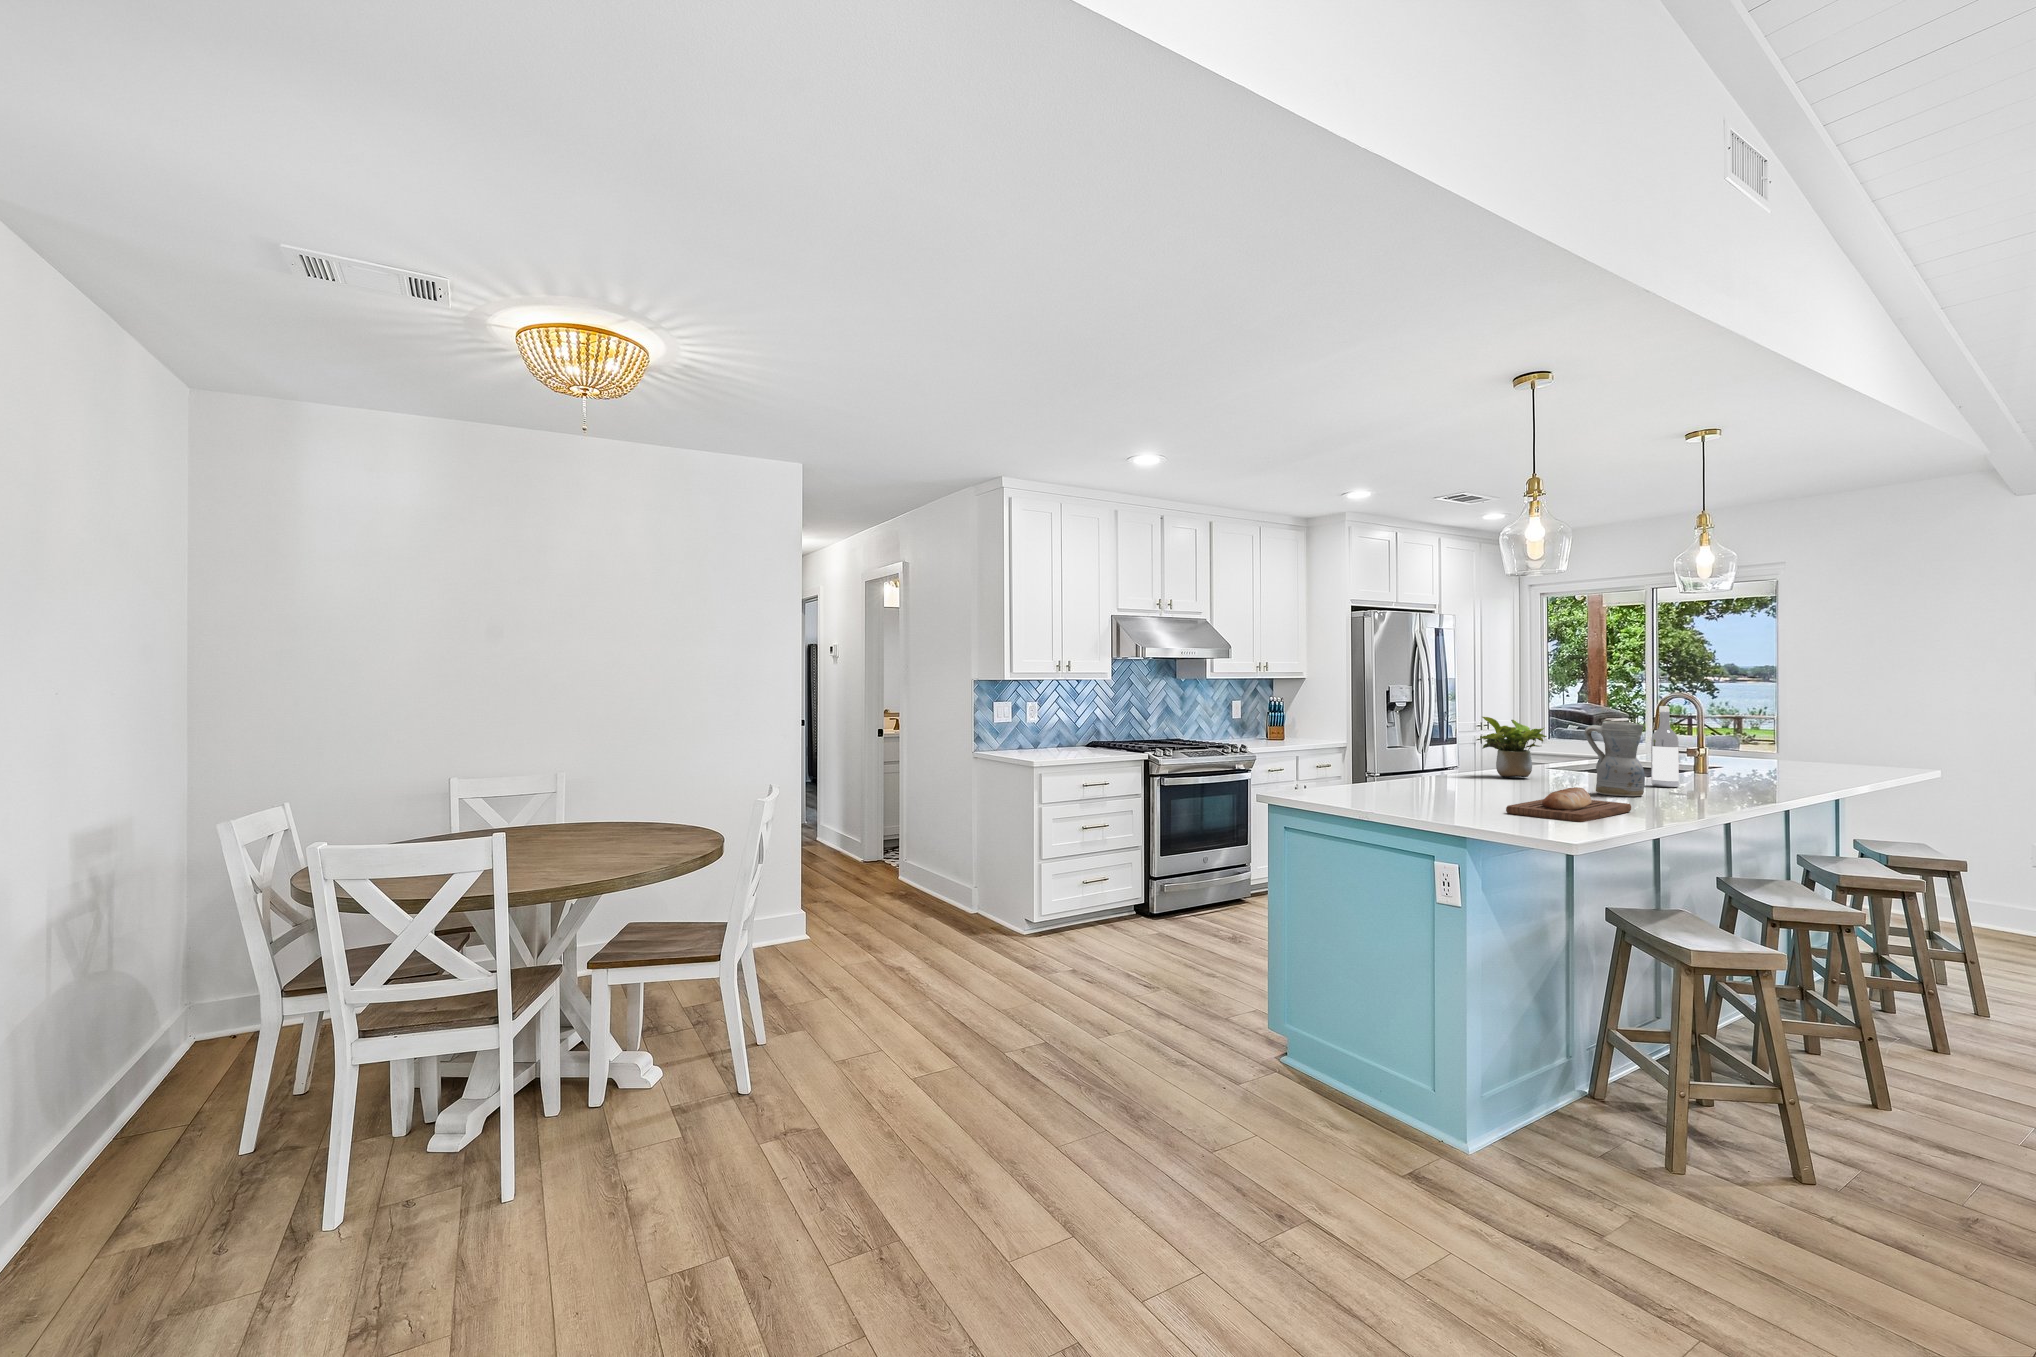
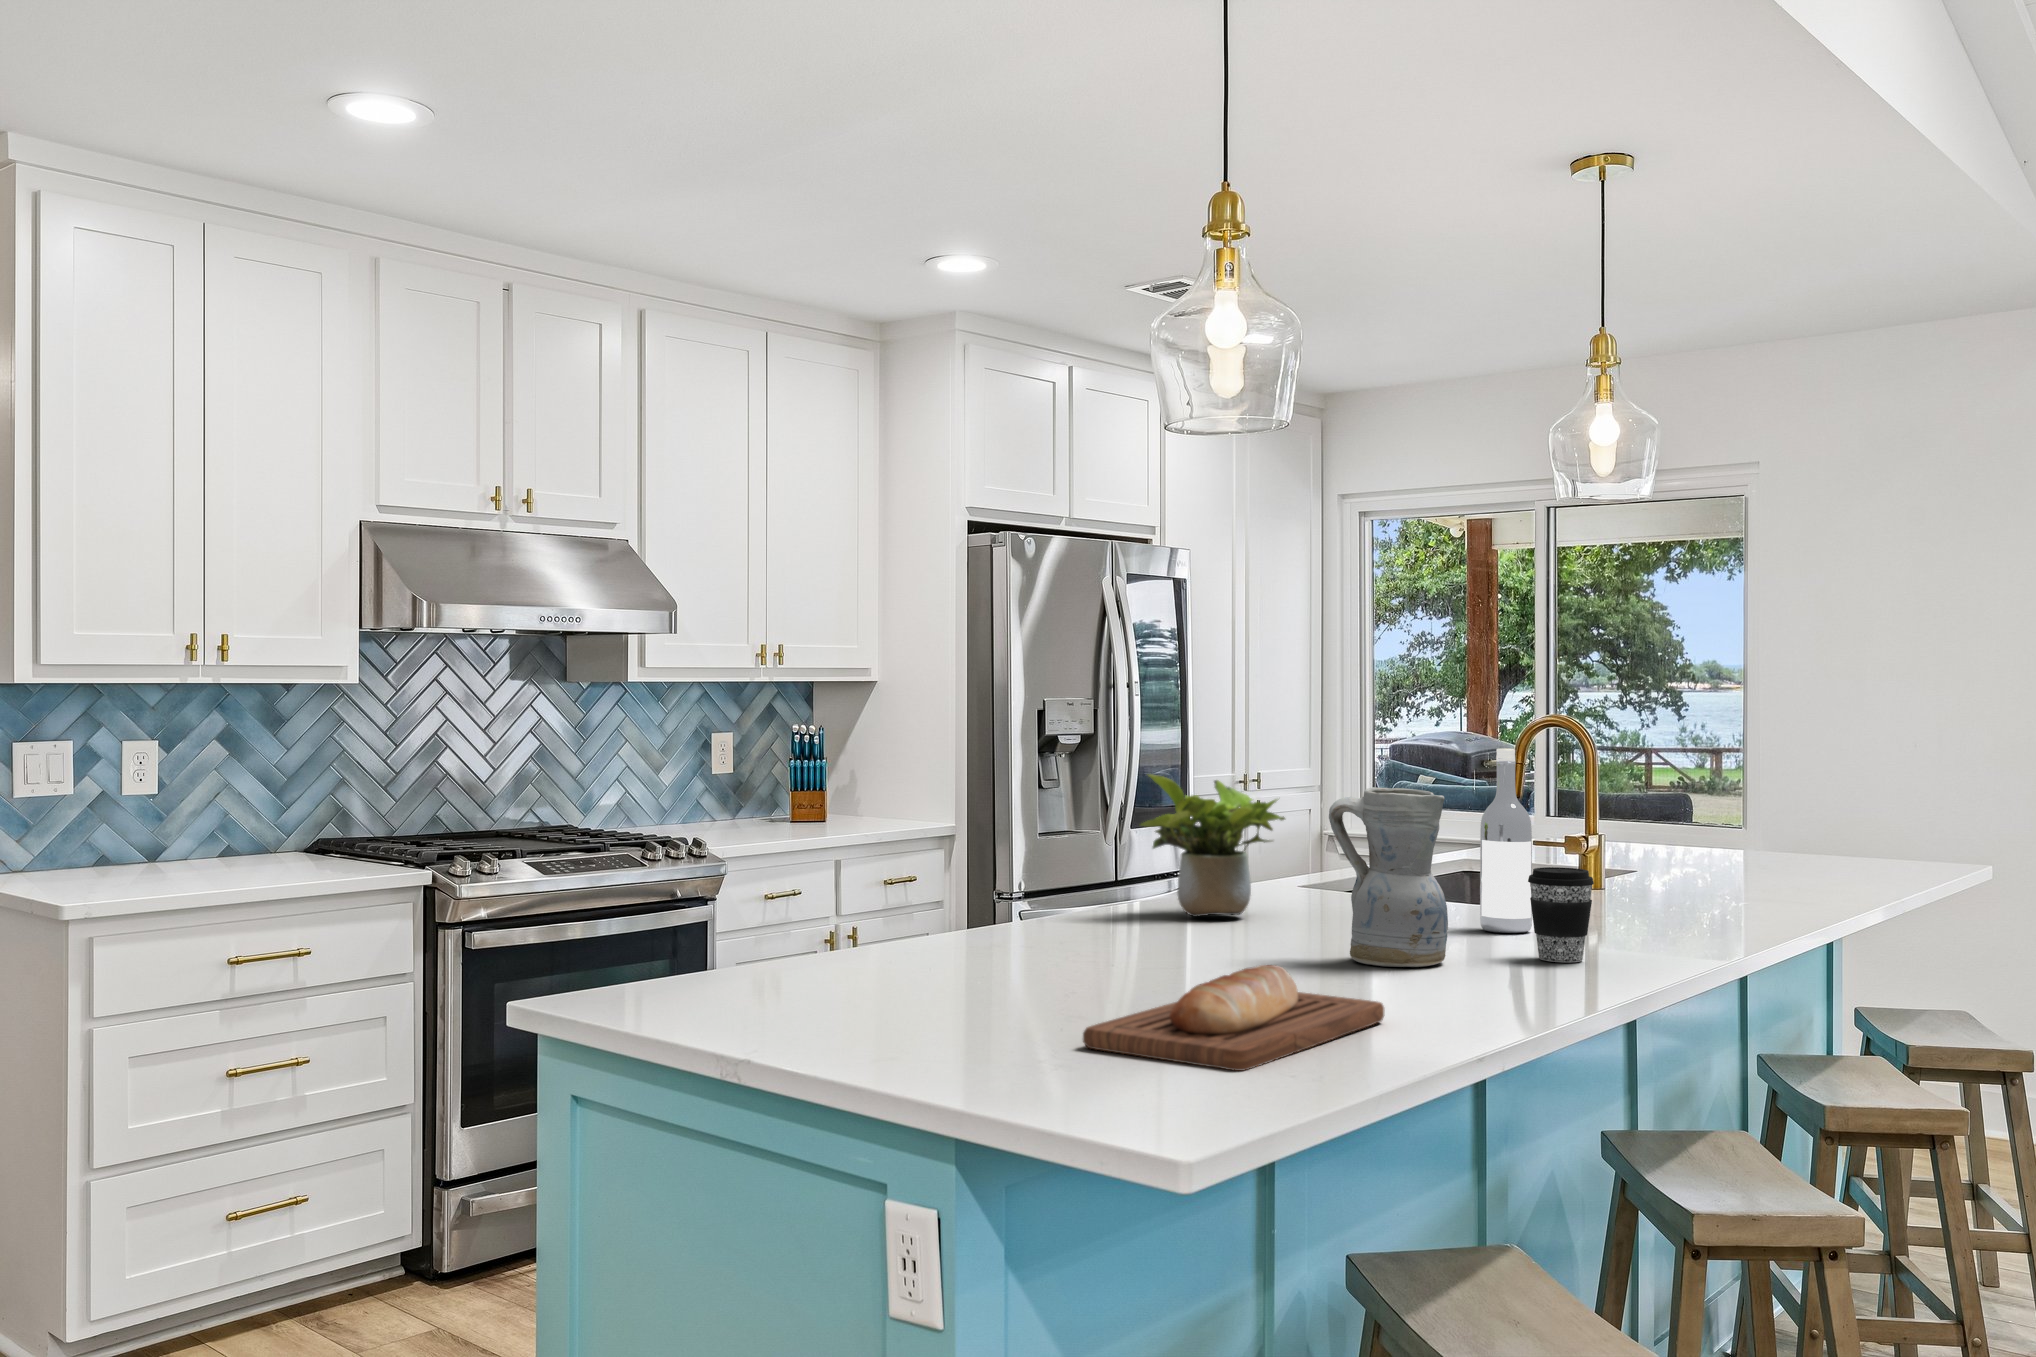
coffee cup: none [1684,757,1719,798] -> present [1528,867,1594,962]

